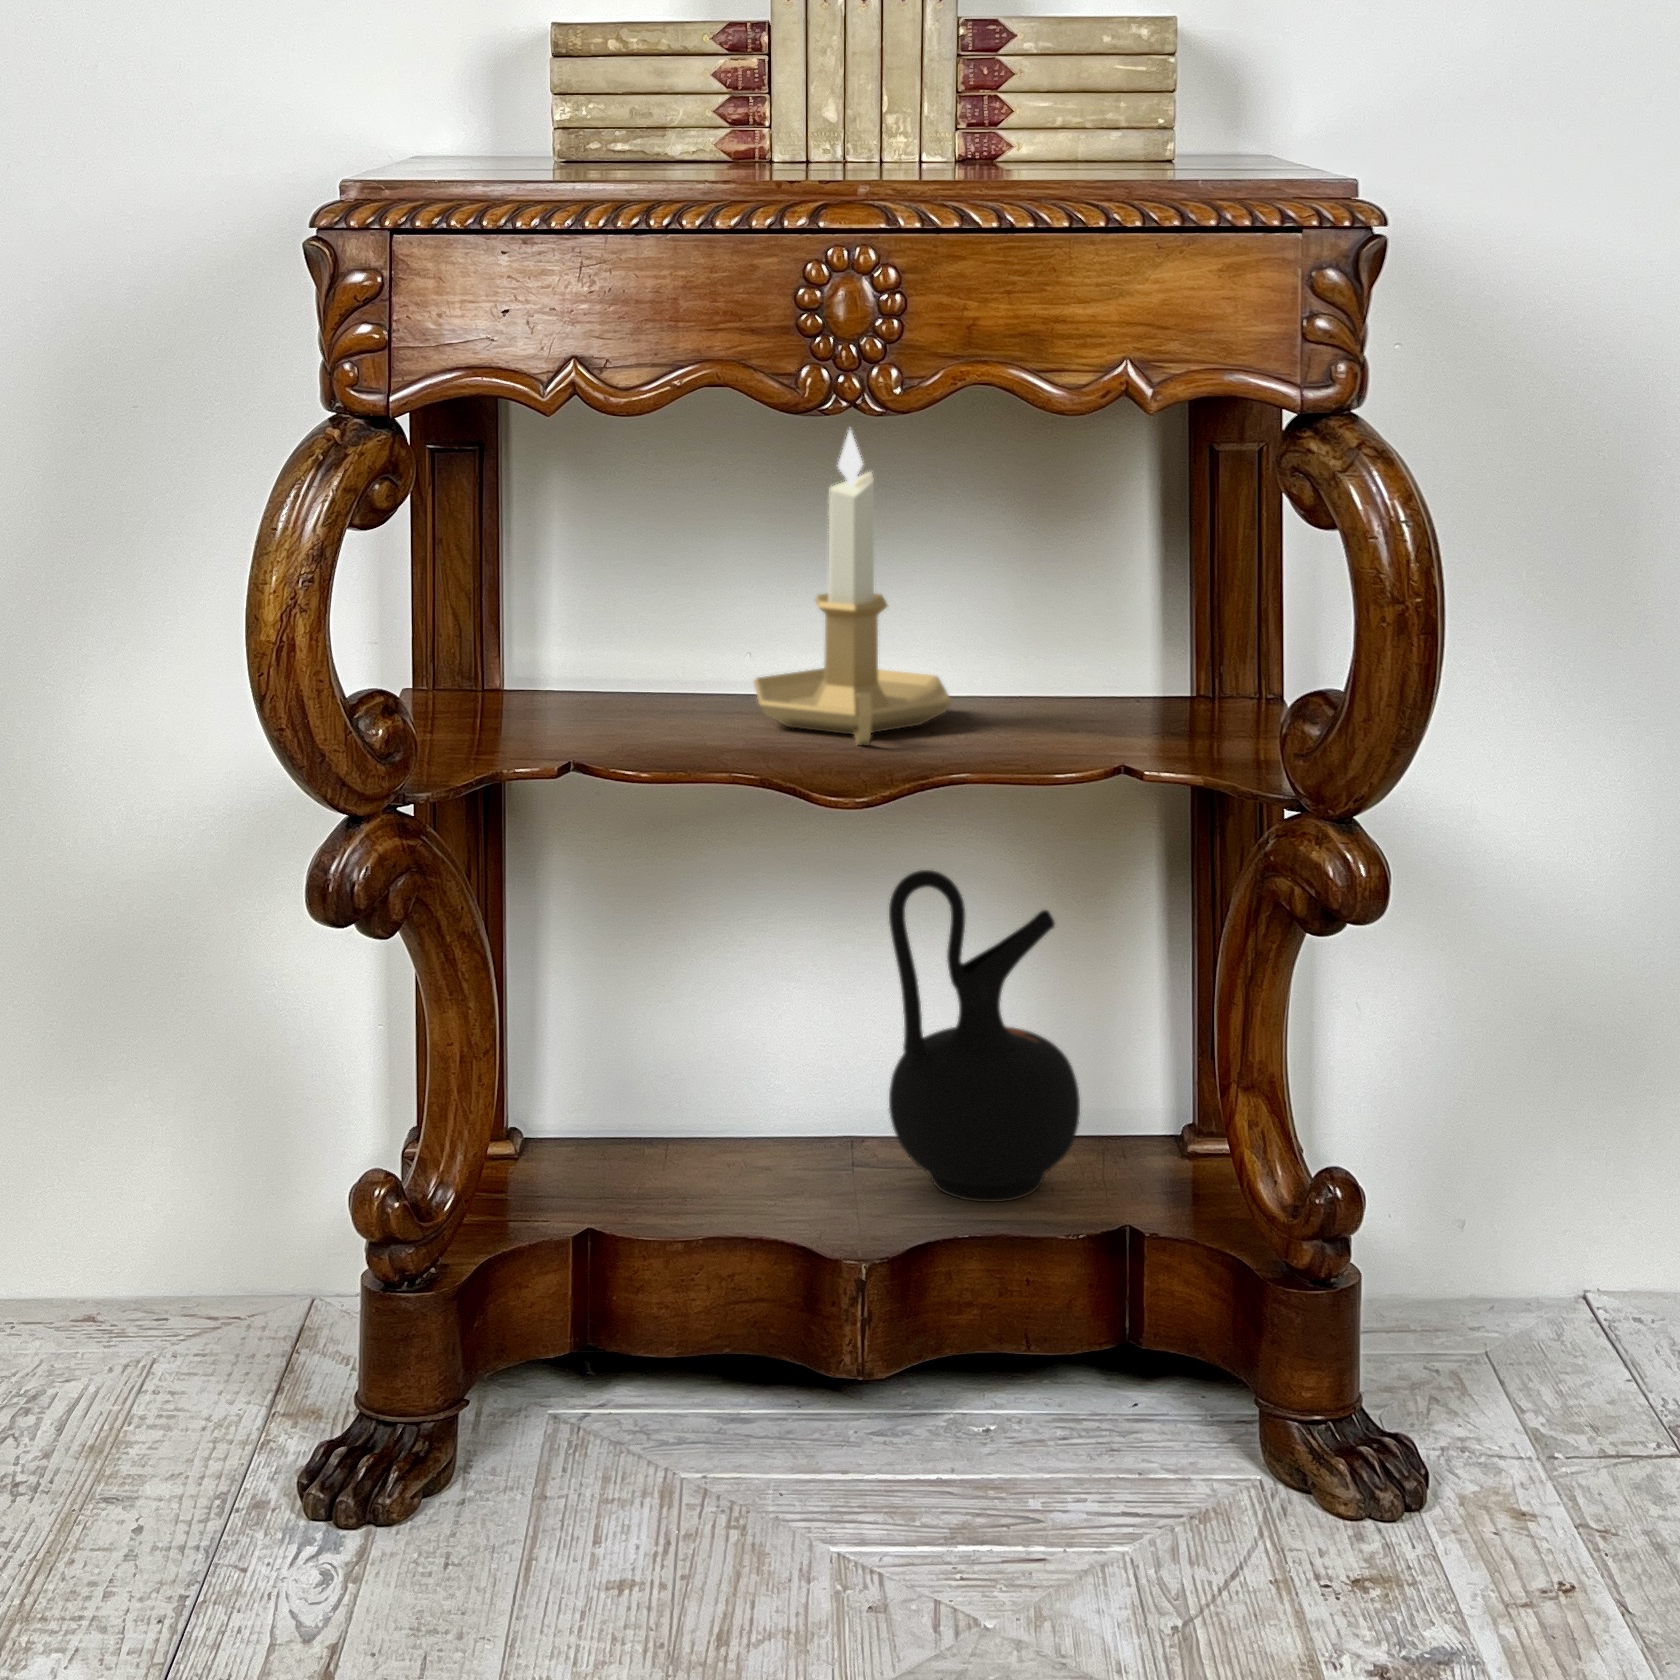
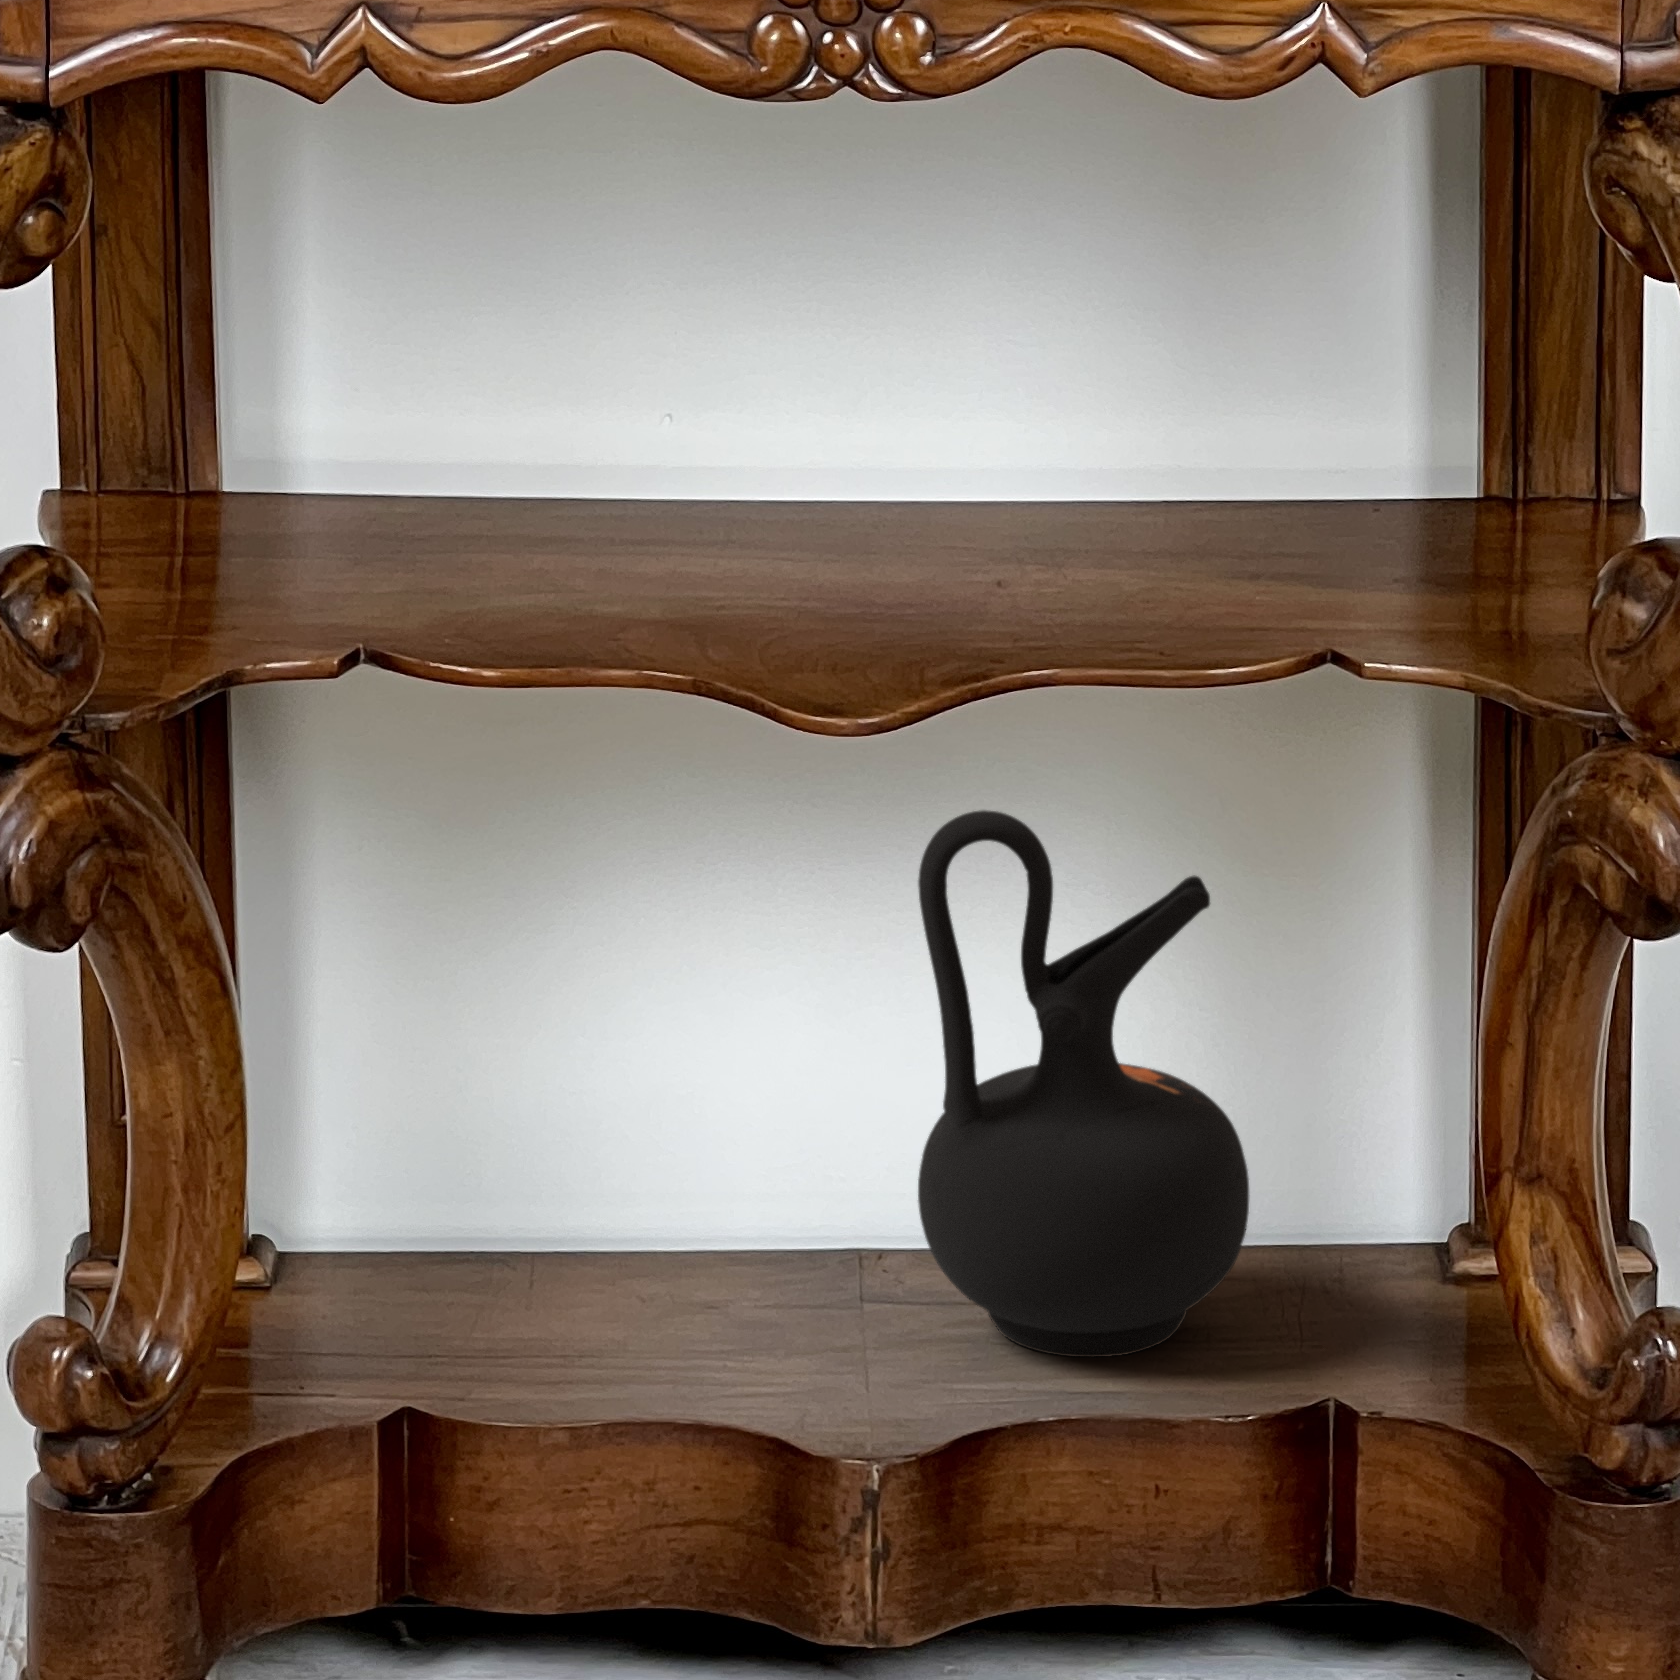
candlestick: present [754,430,952,745] -> none [676,48,1031,625]

